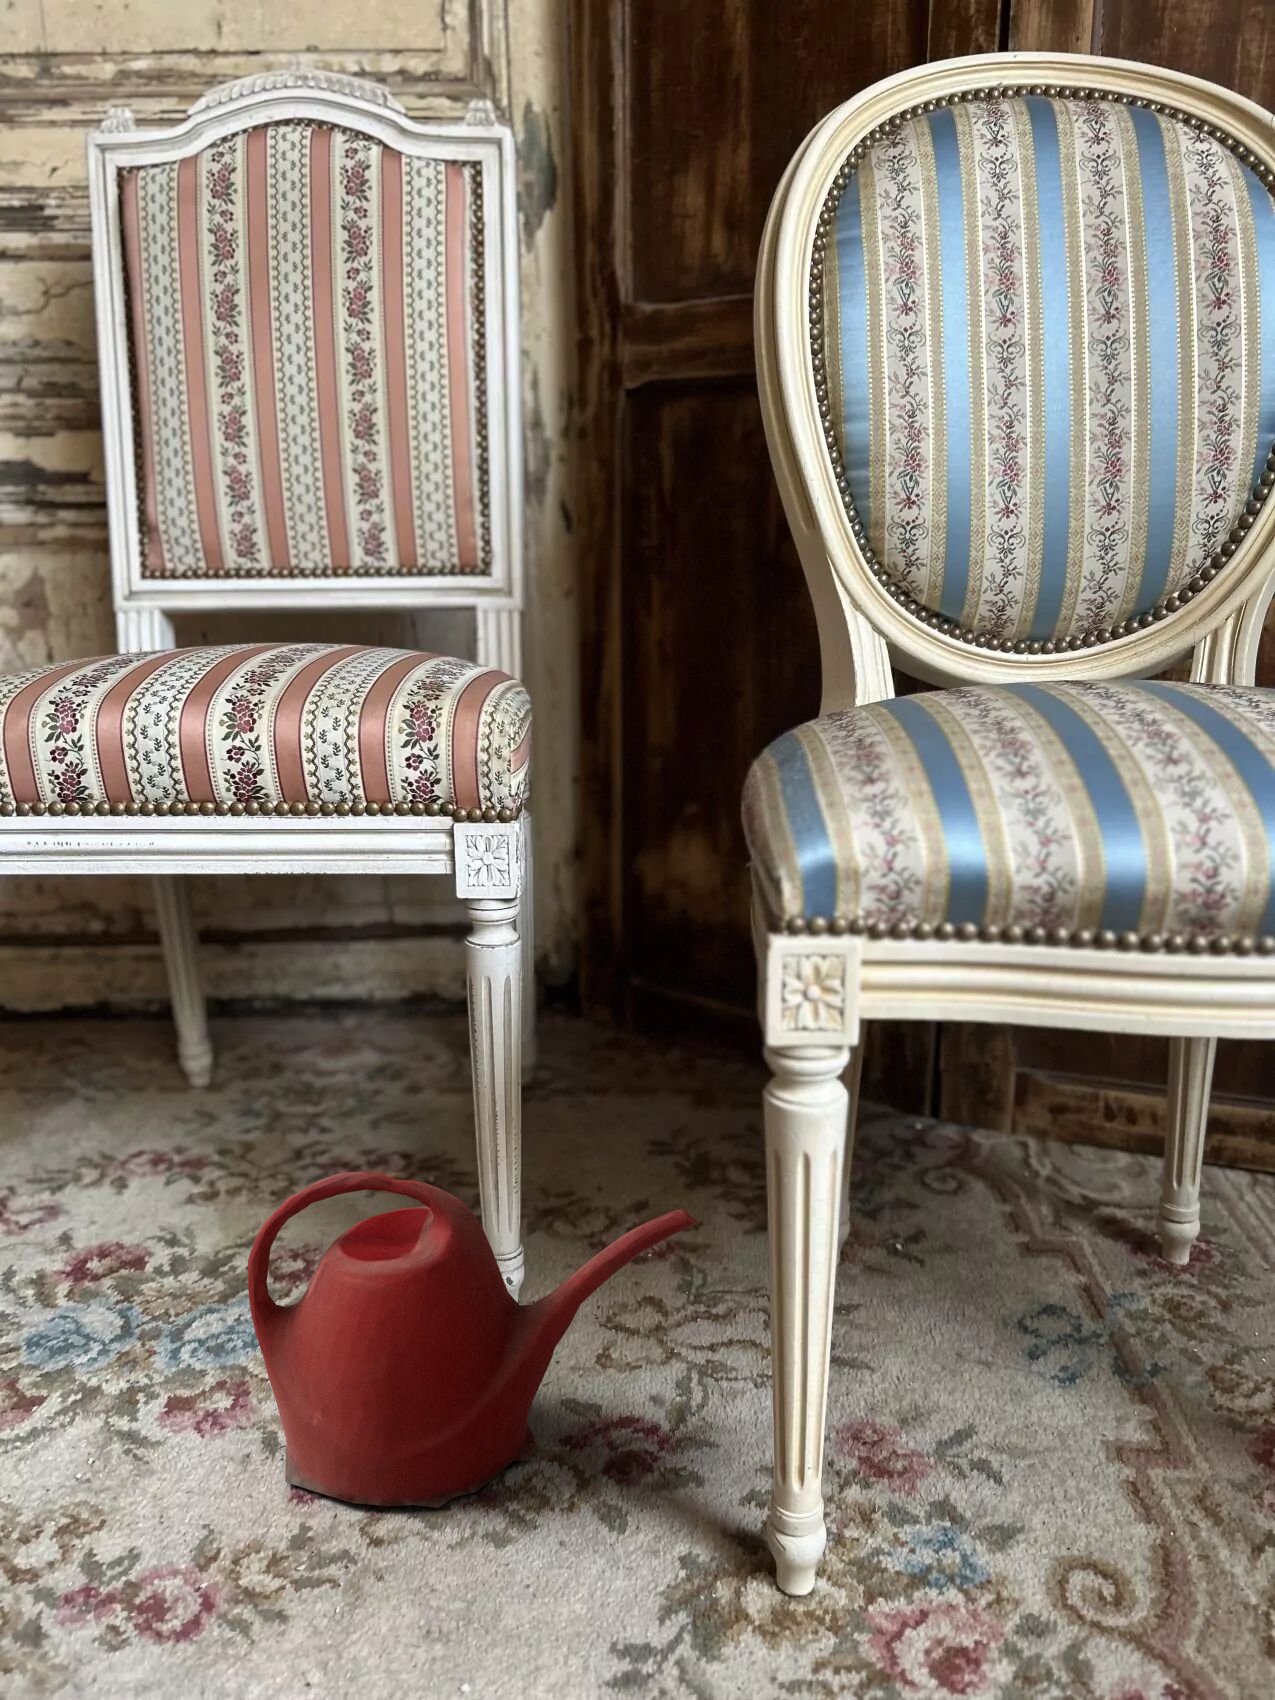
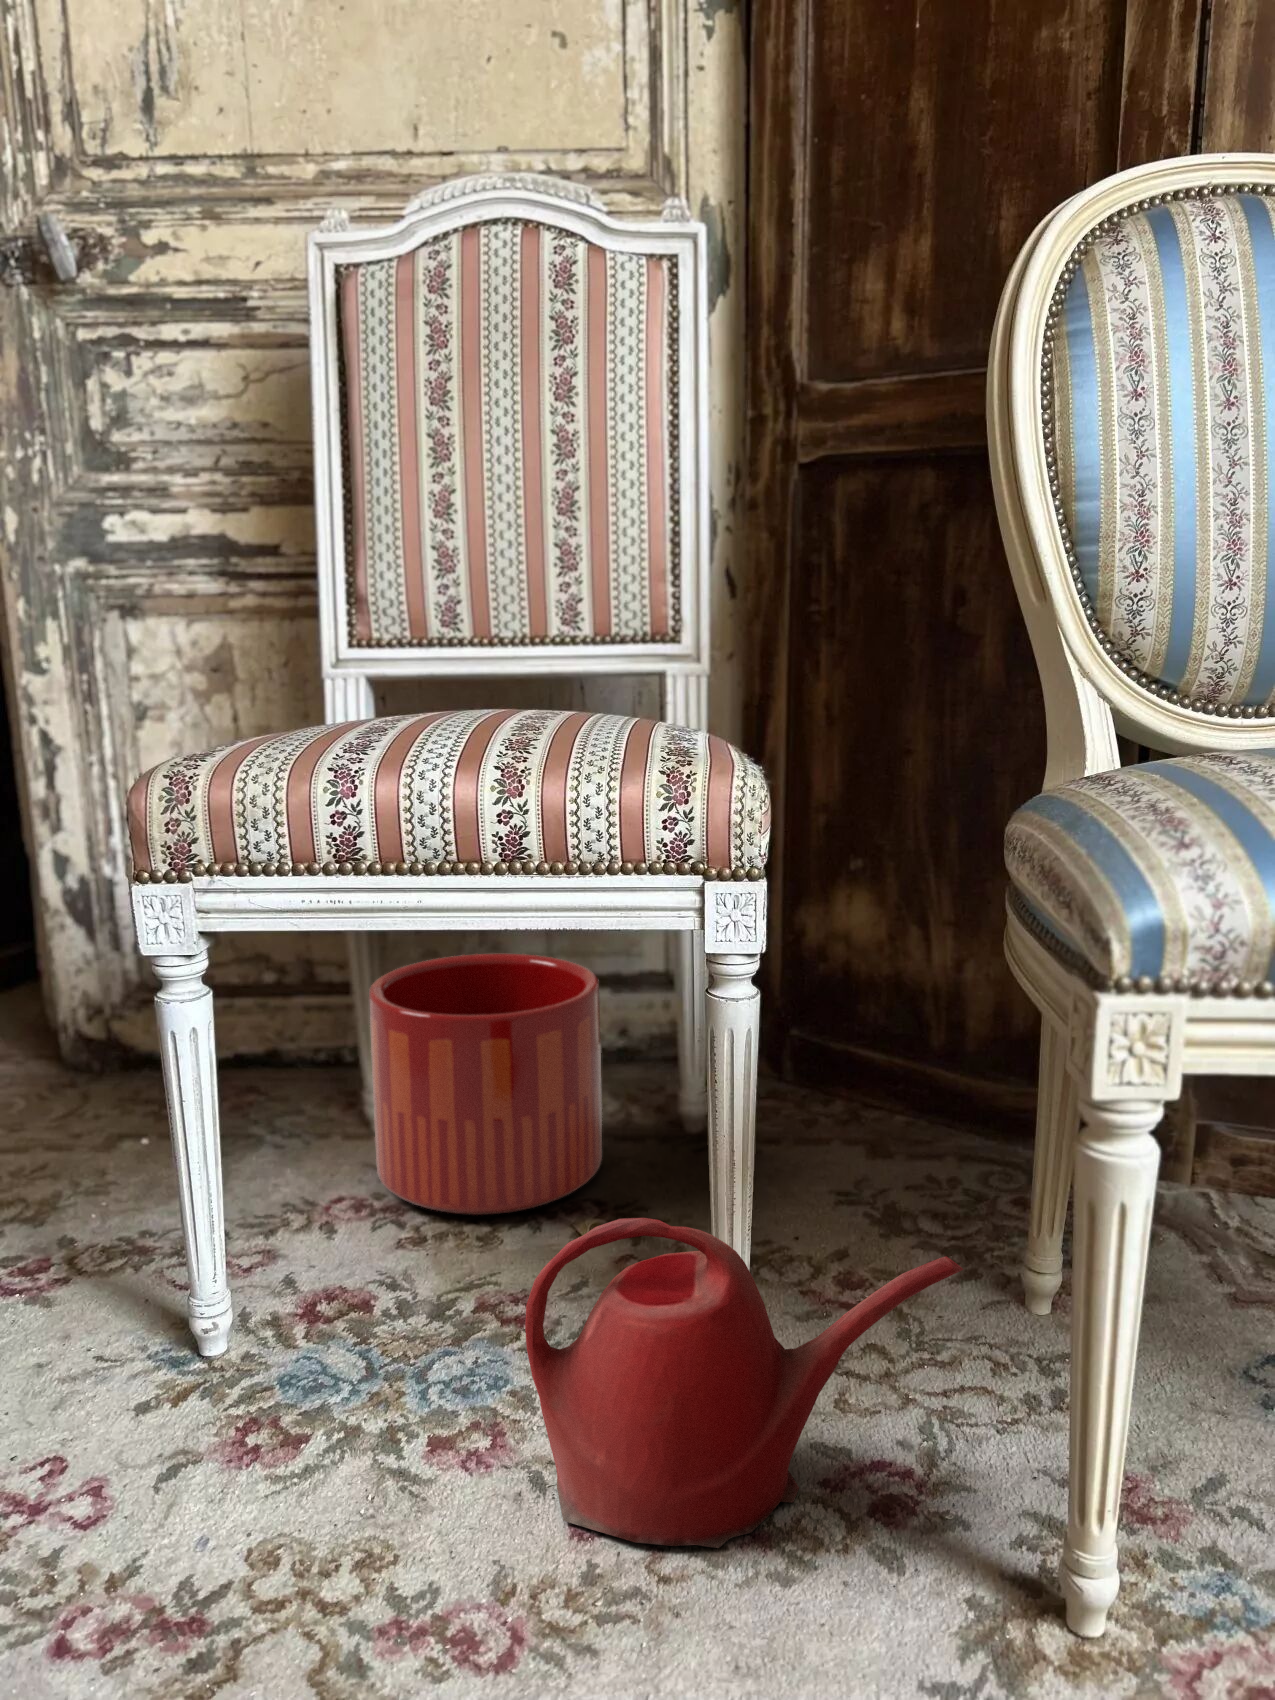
planter: none [167,903,421,1172] -> present [369,954,602,1215]

